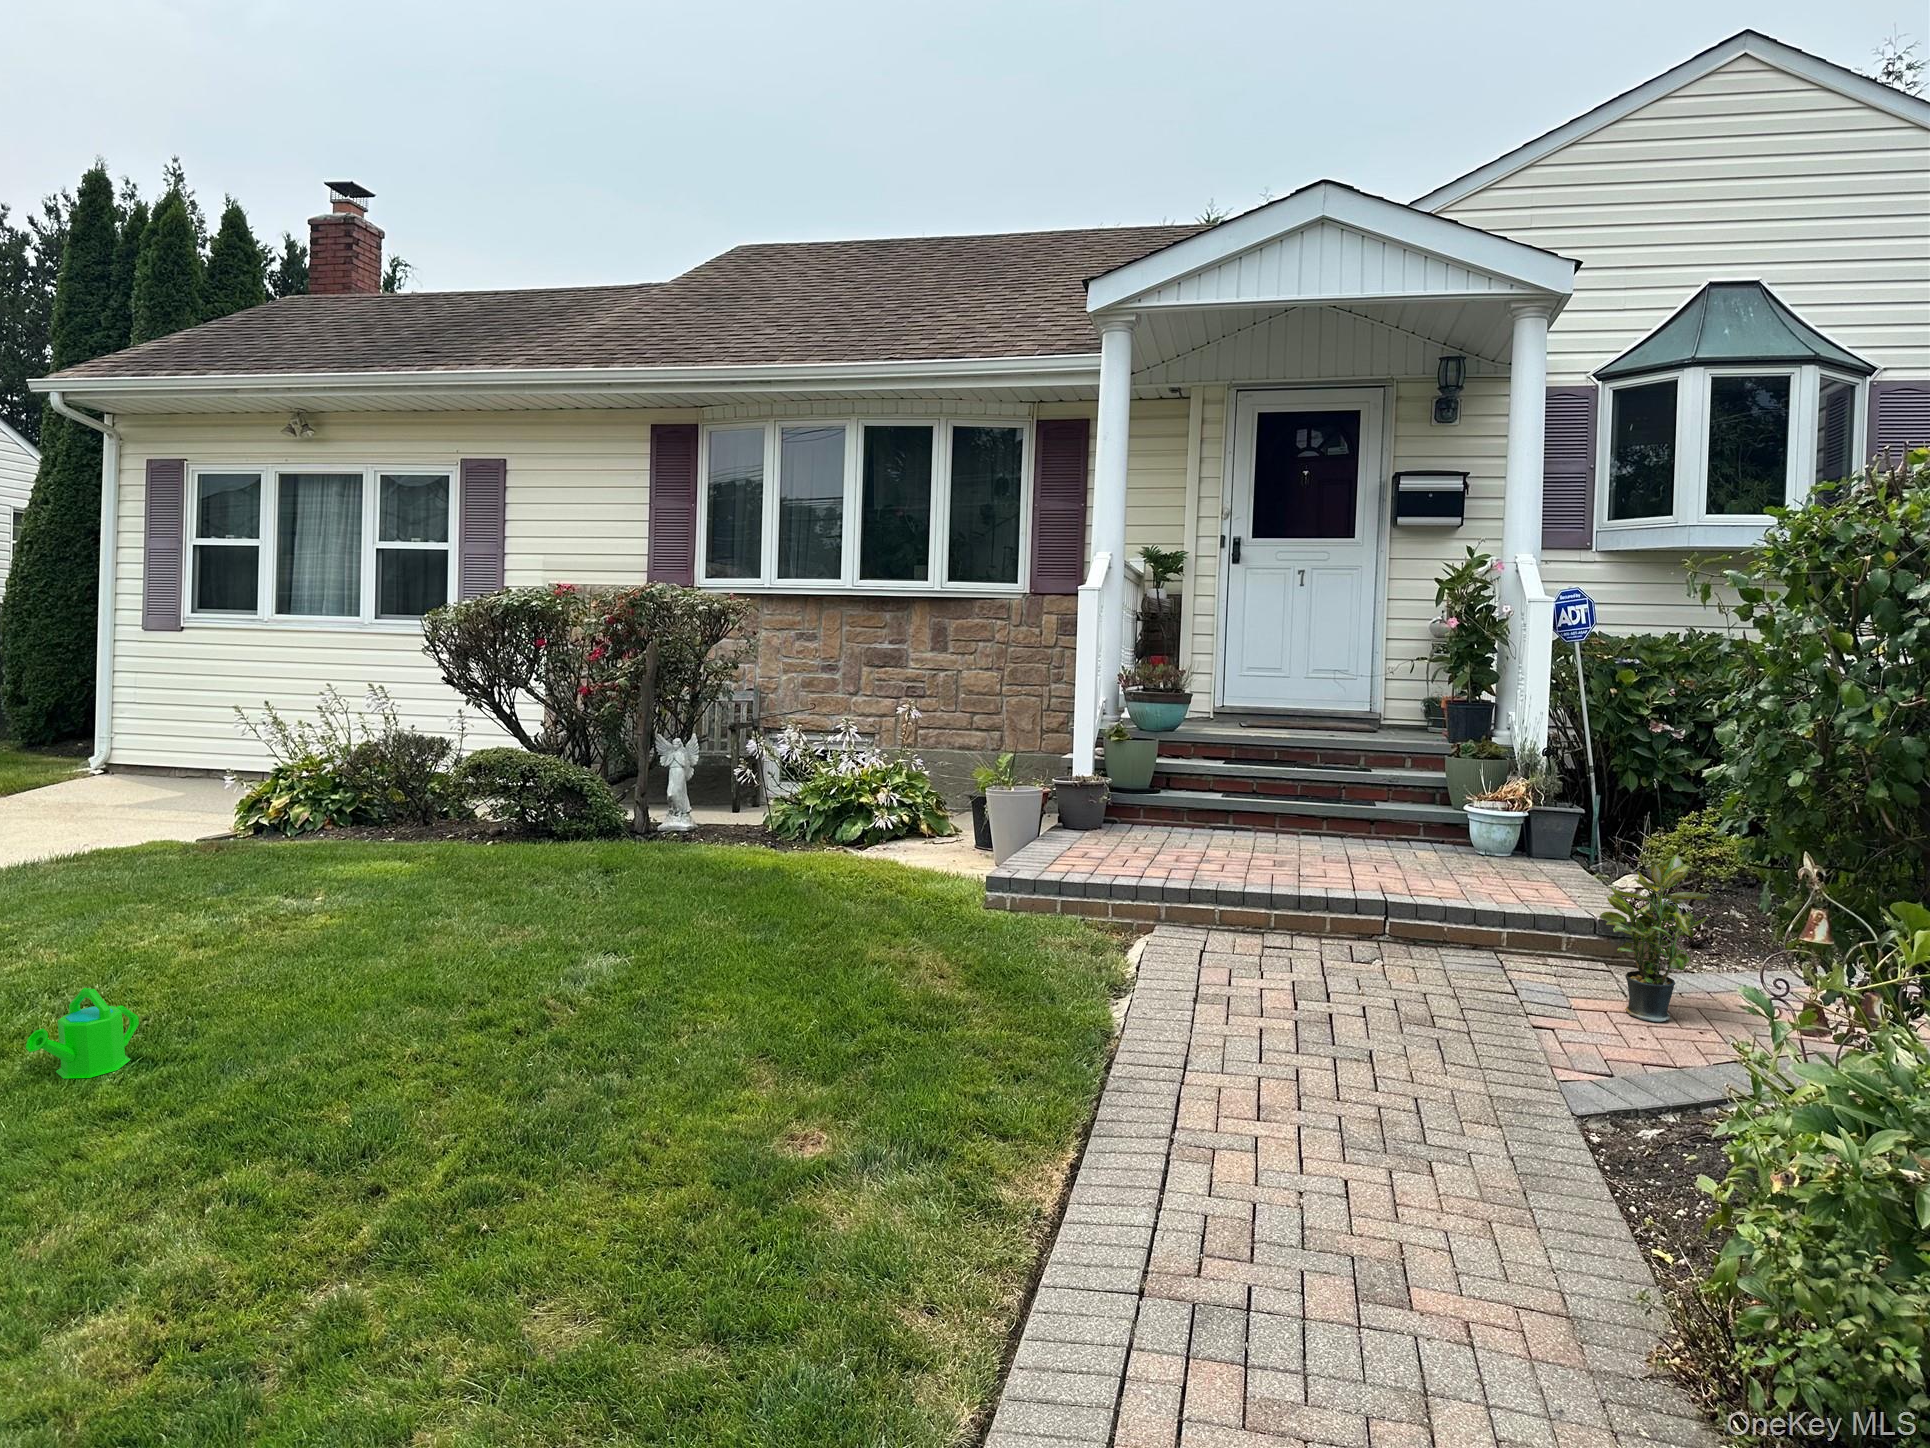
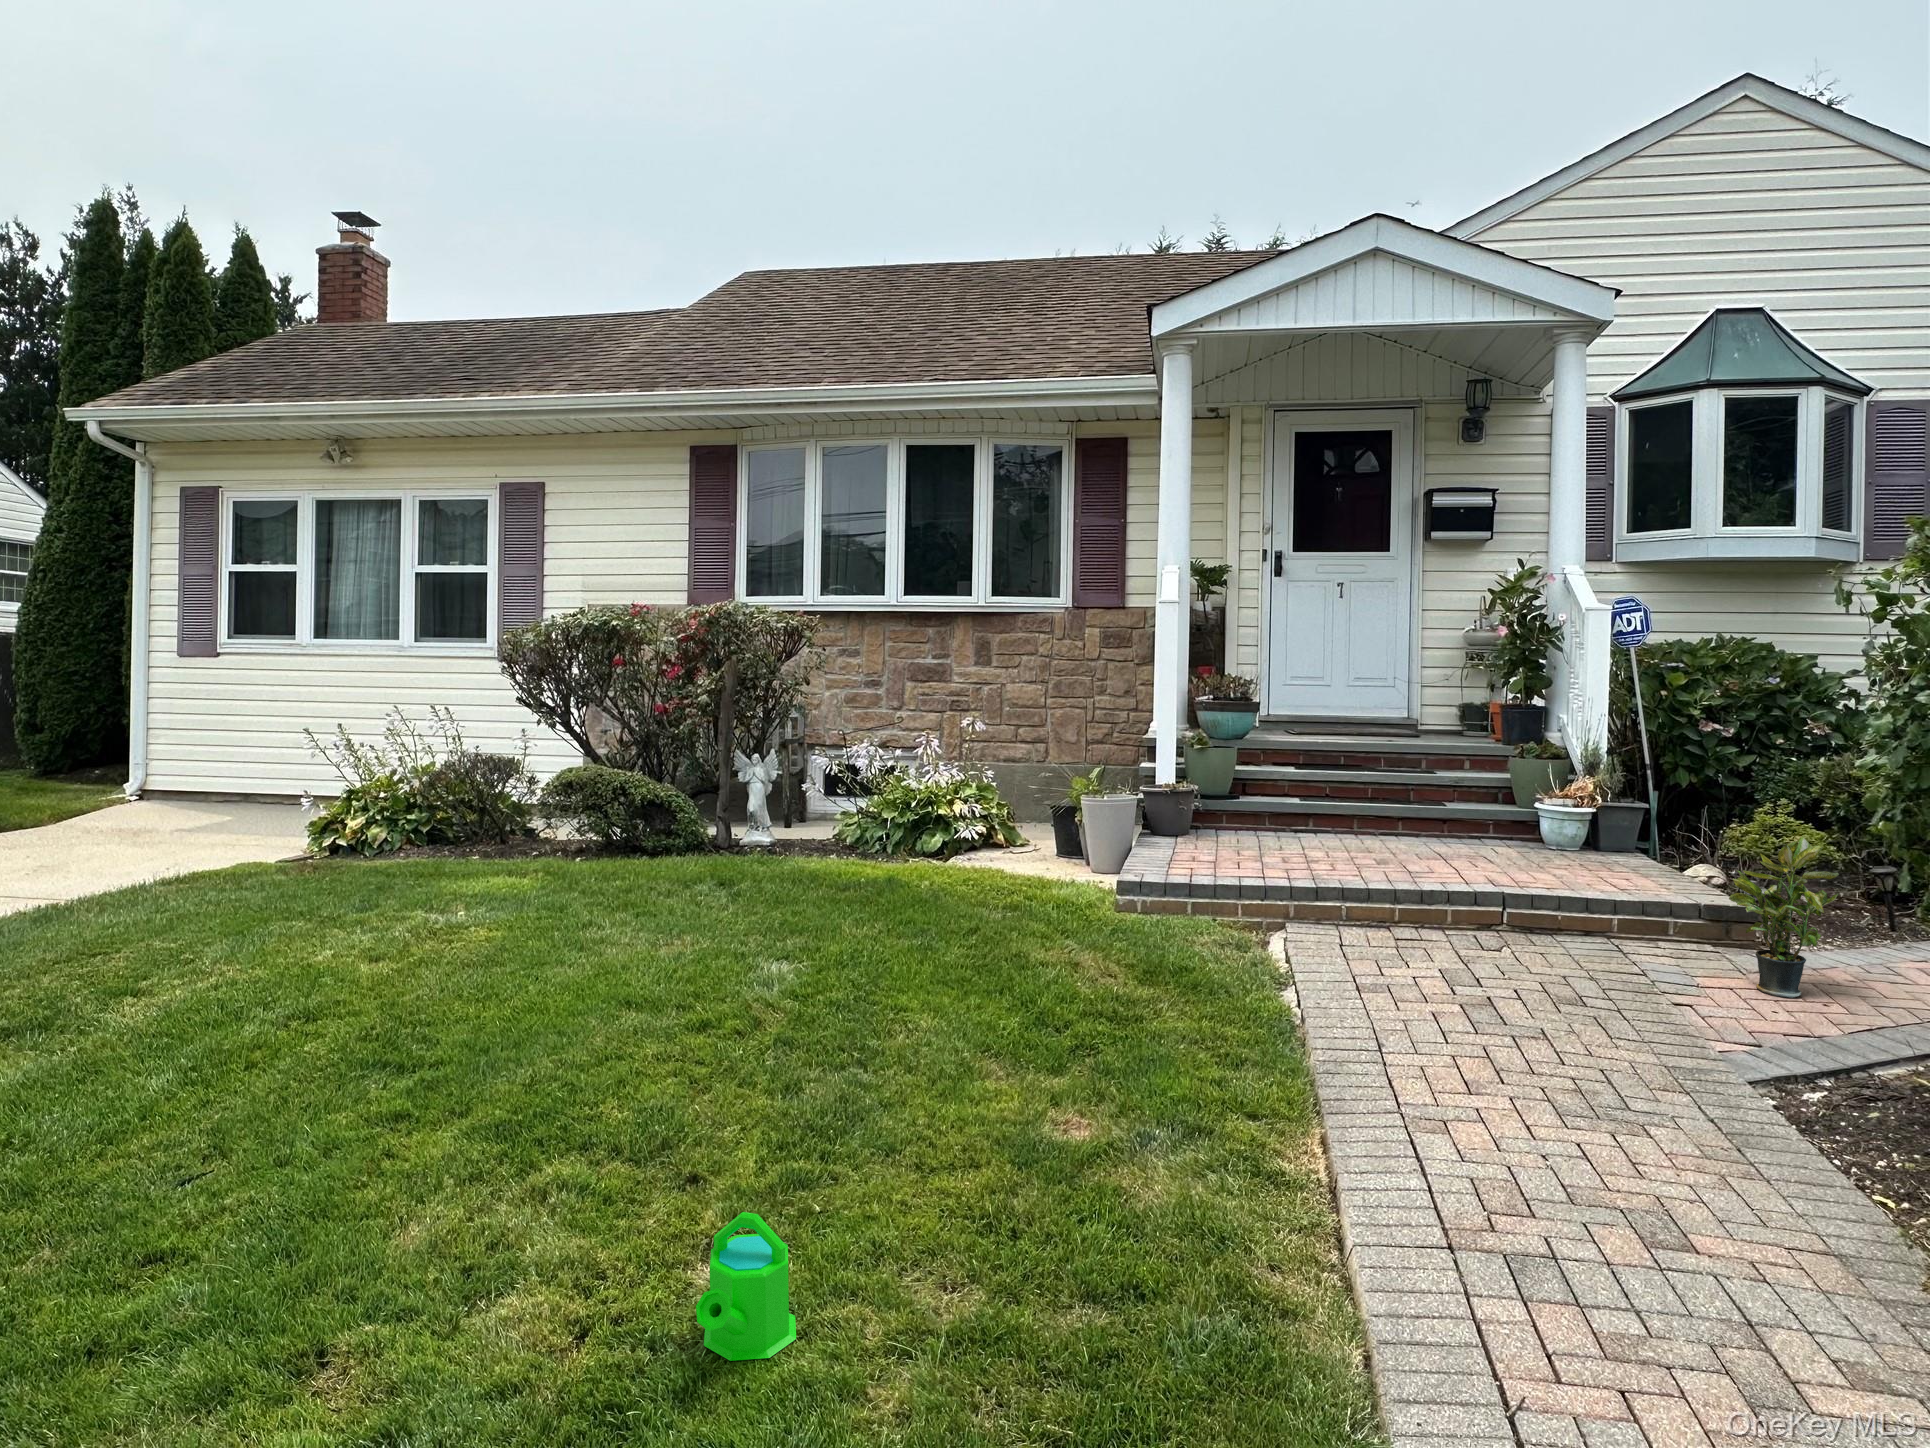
watering can: present [26,988,139,1079] -> present [696,1212,796,1361]

